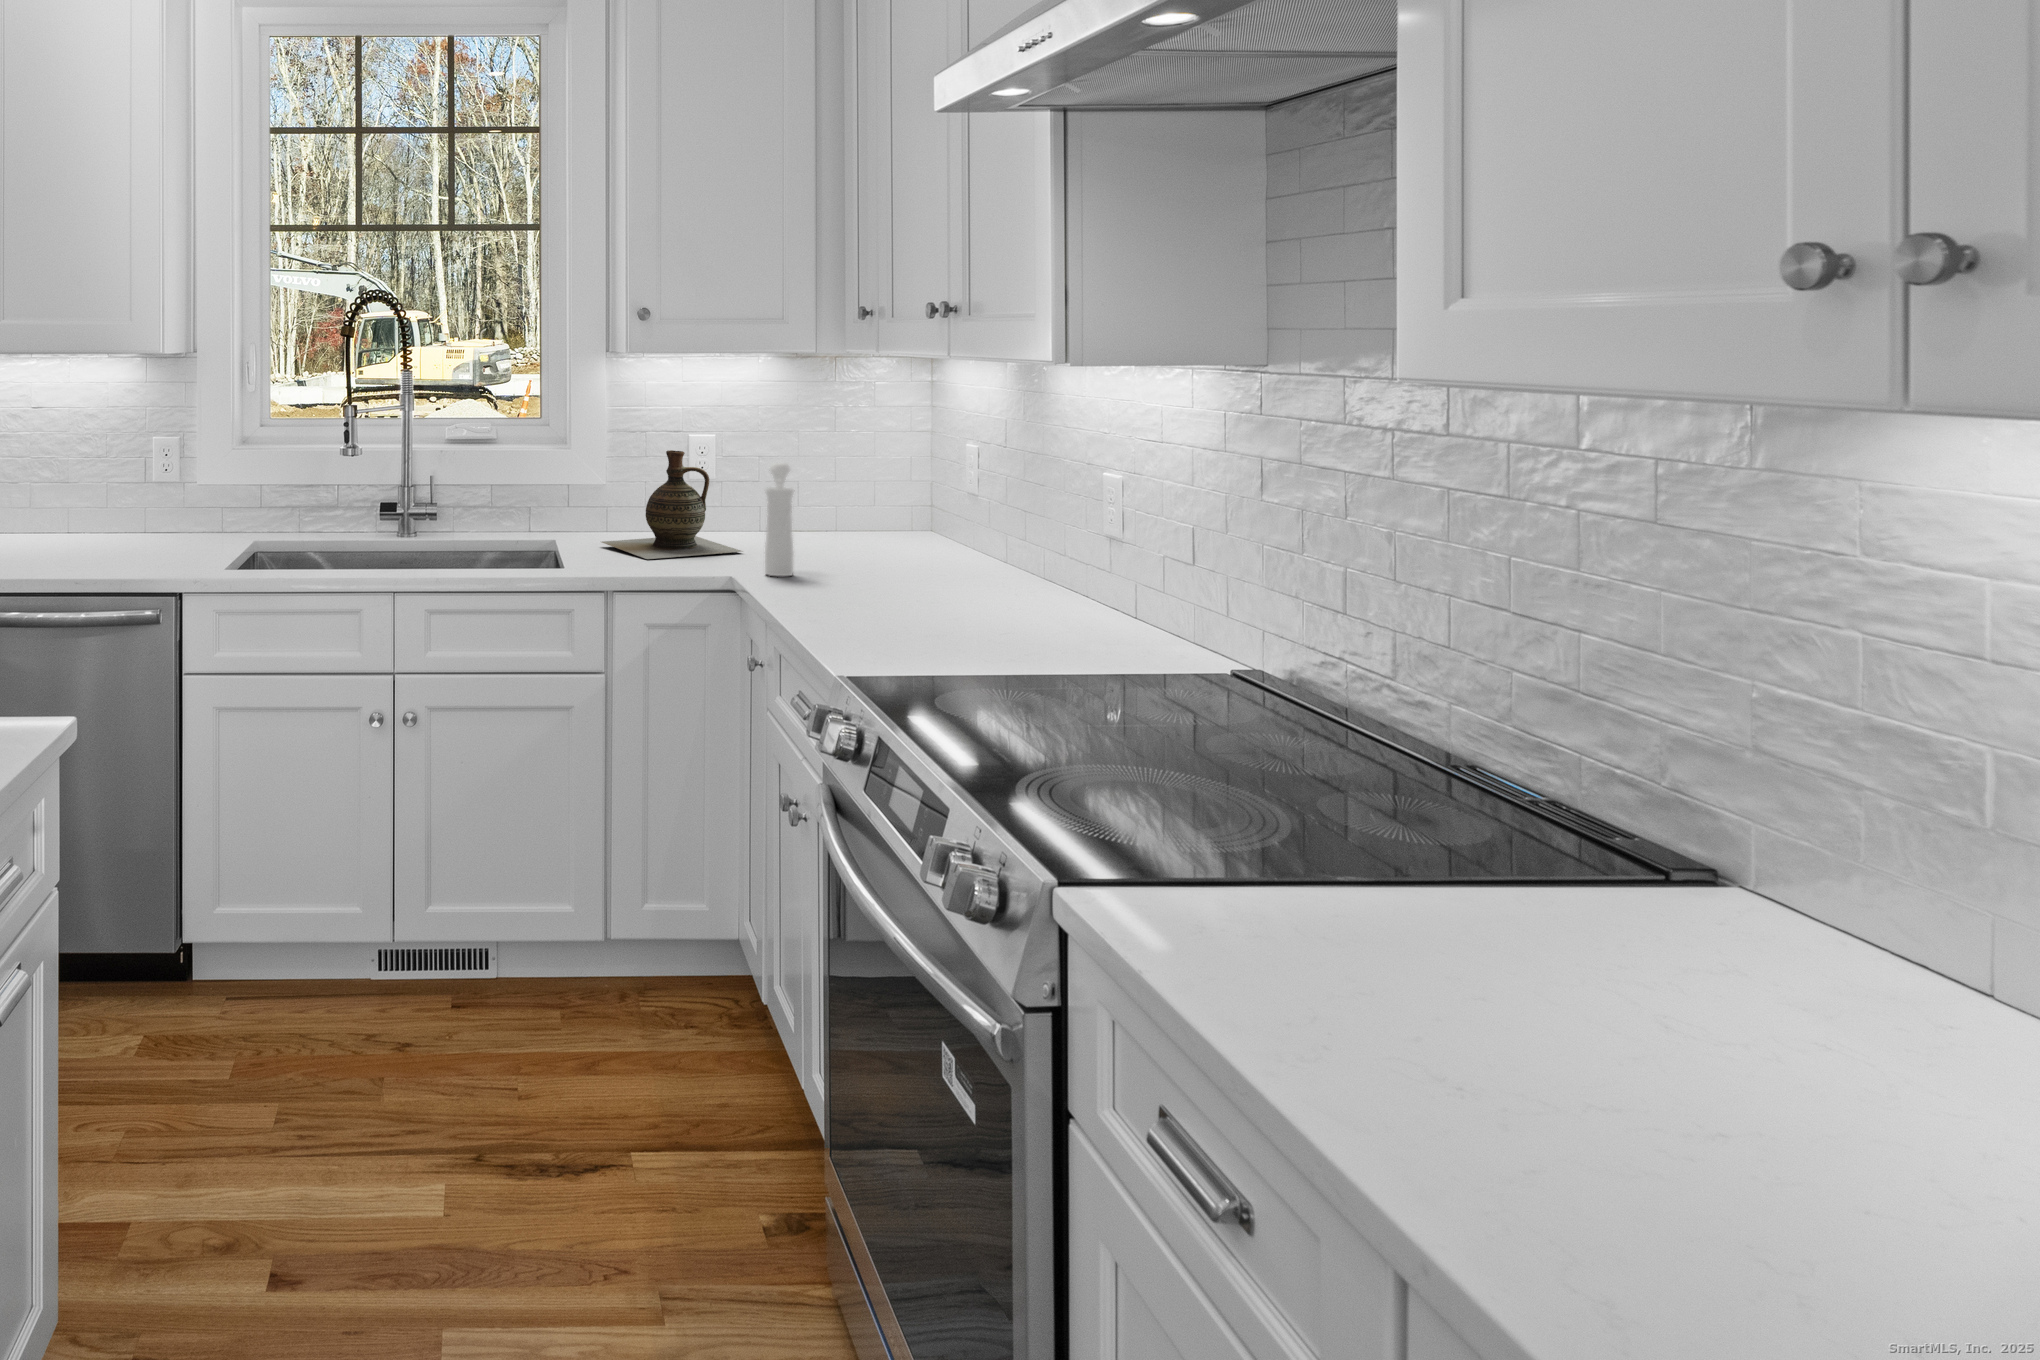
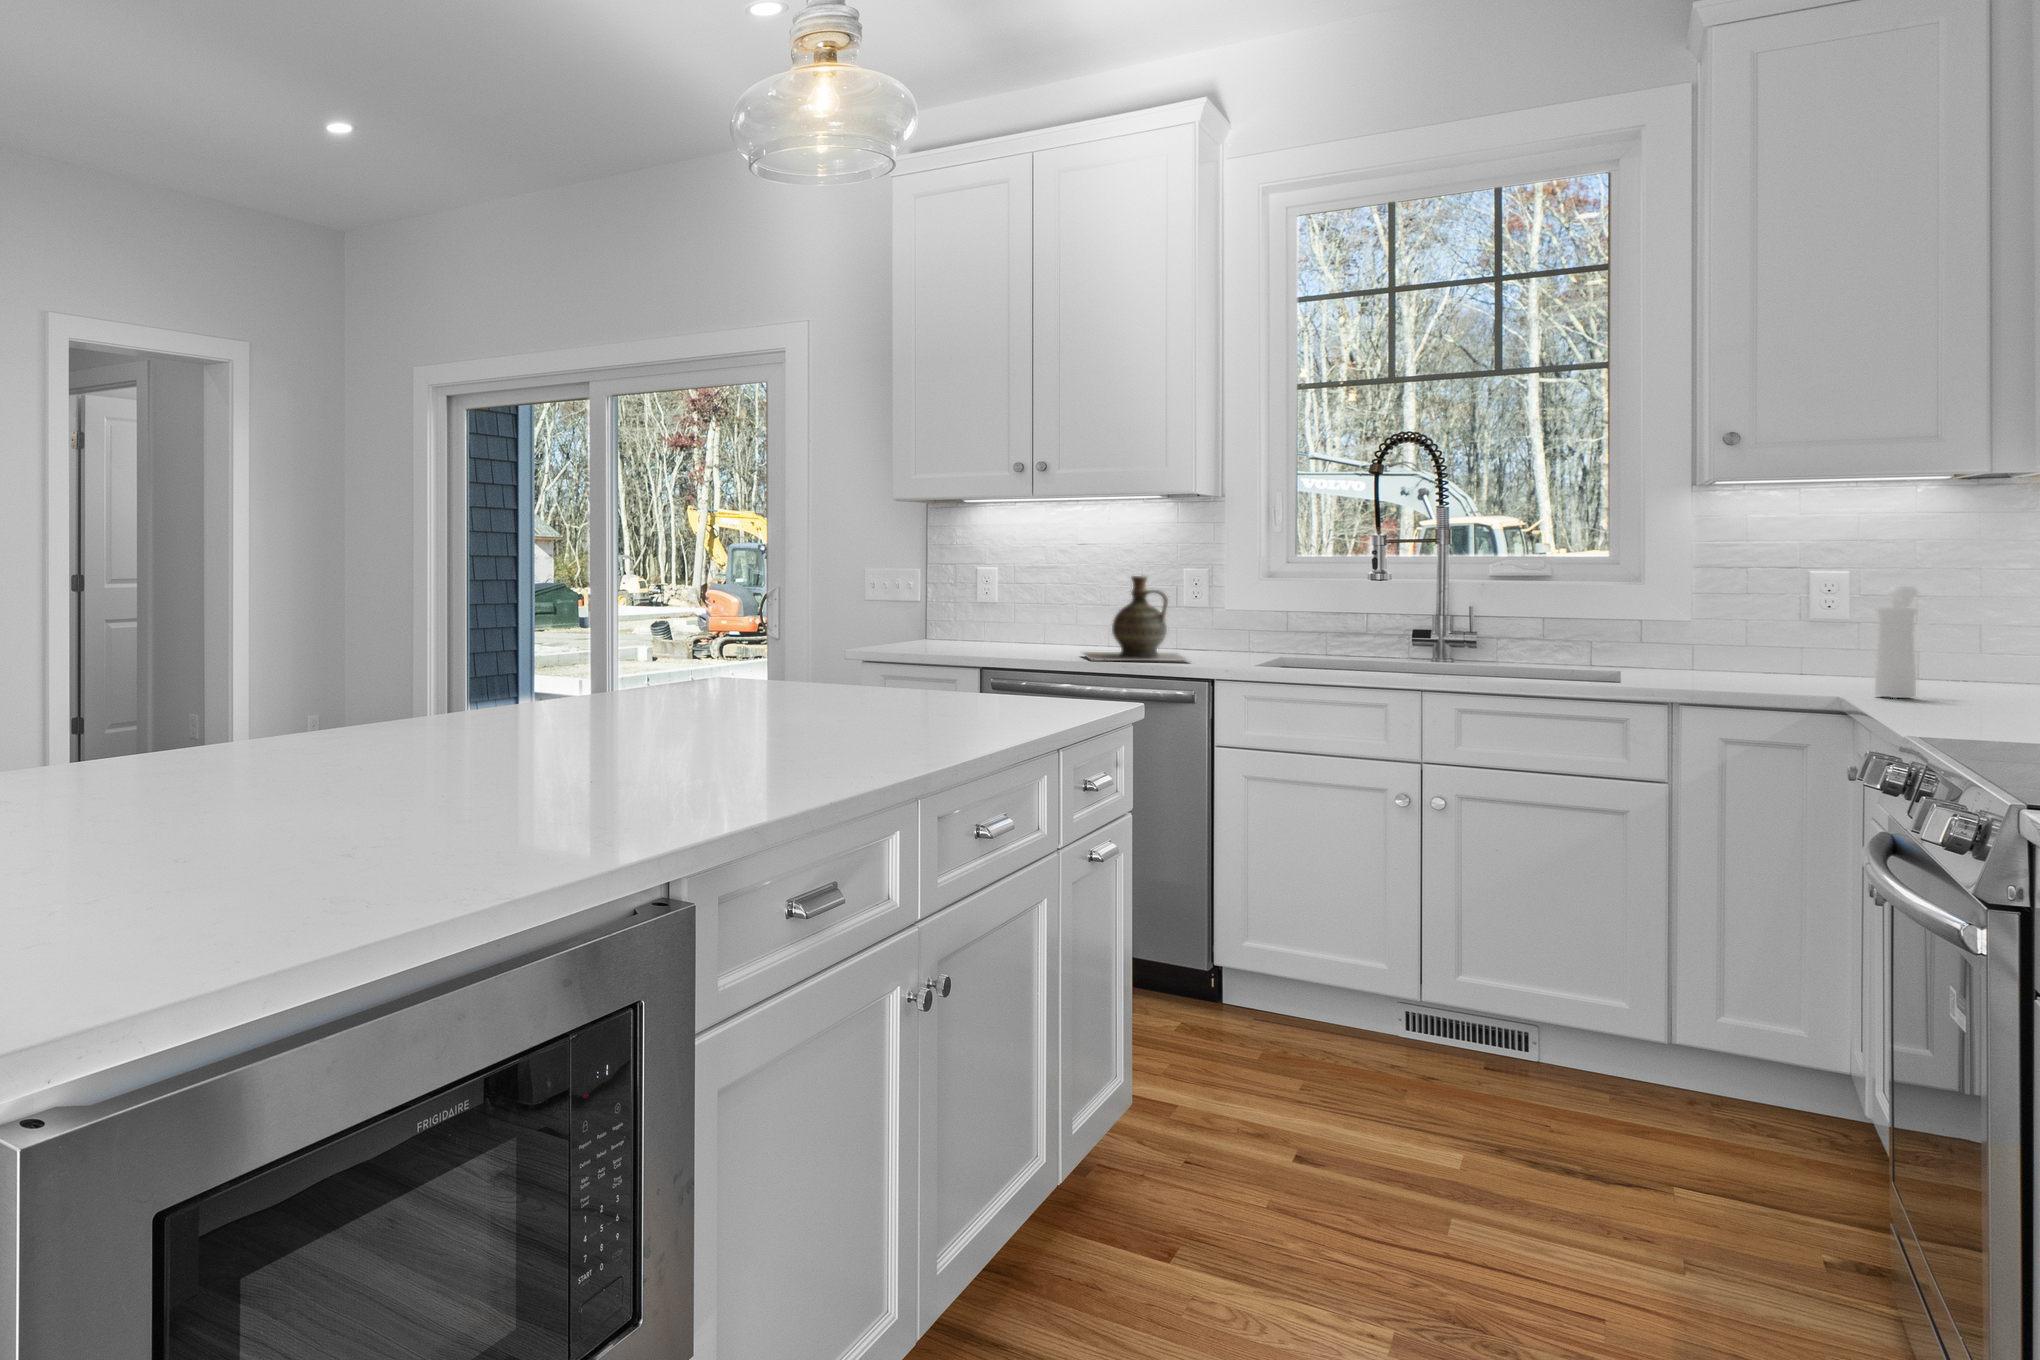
ceramic jug: present [602,450,743,559] -> present [1083,576,1187,661]

